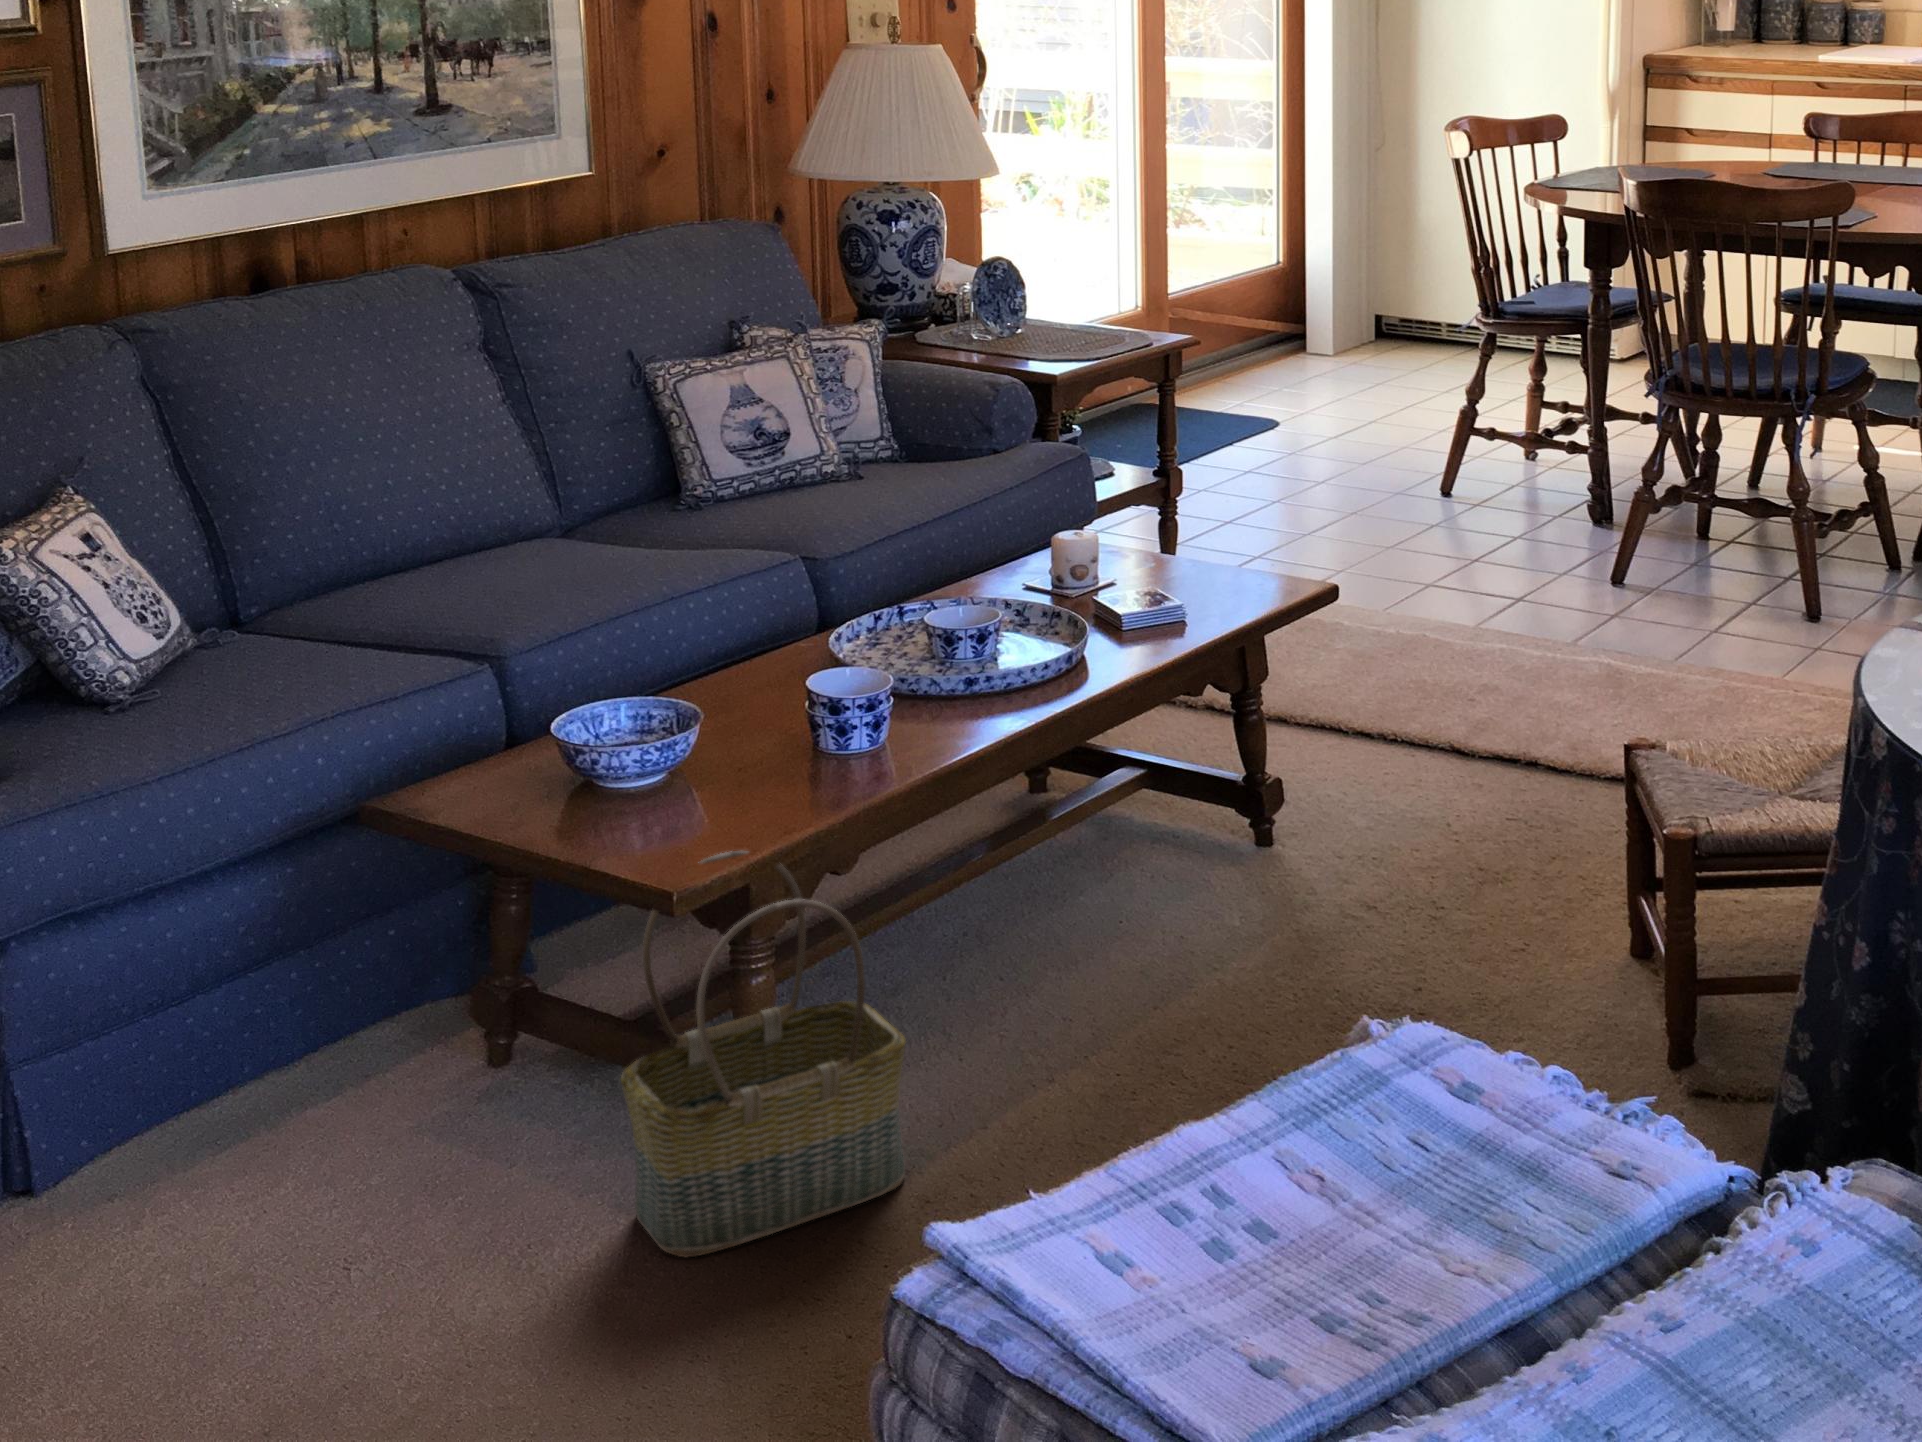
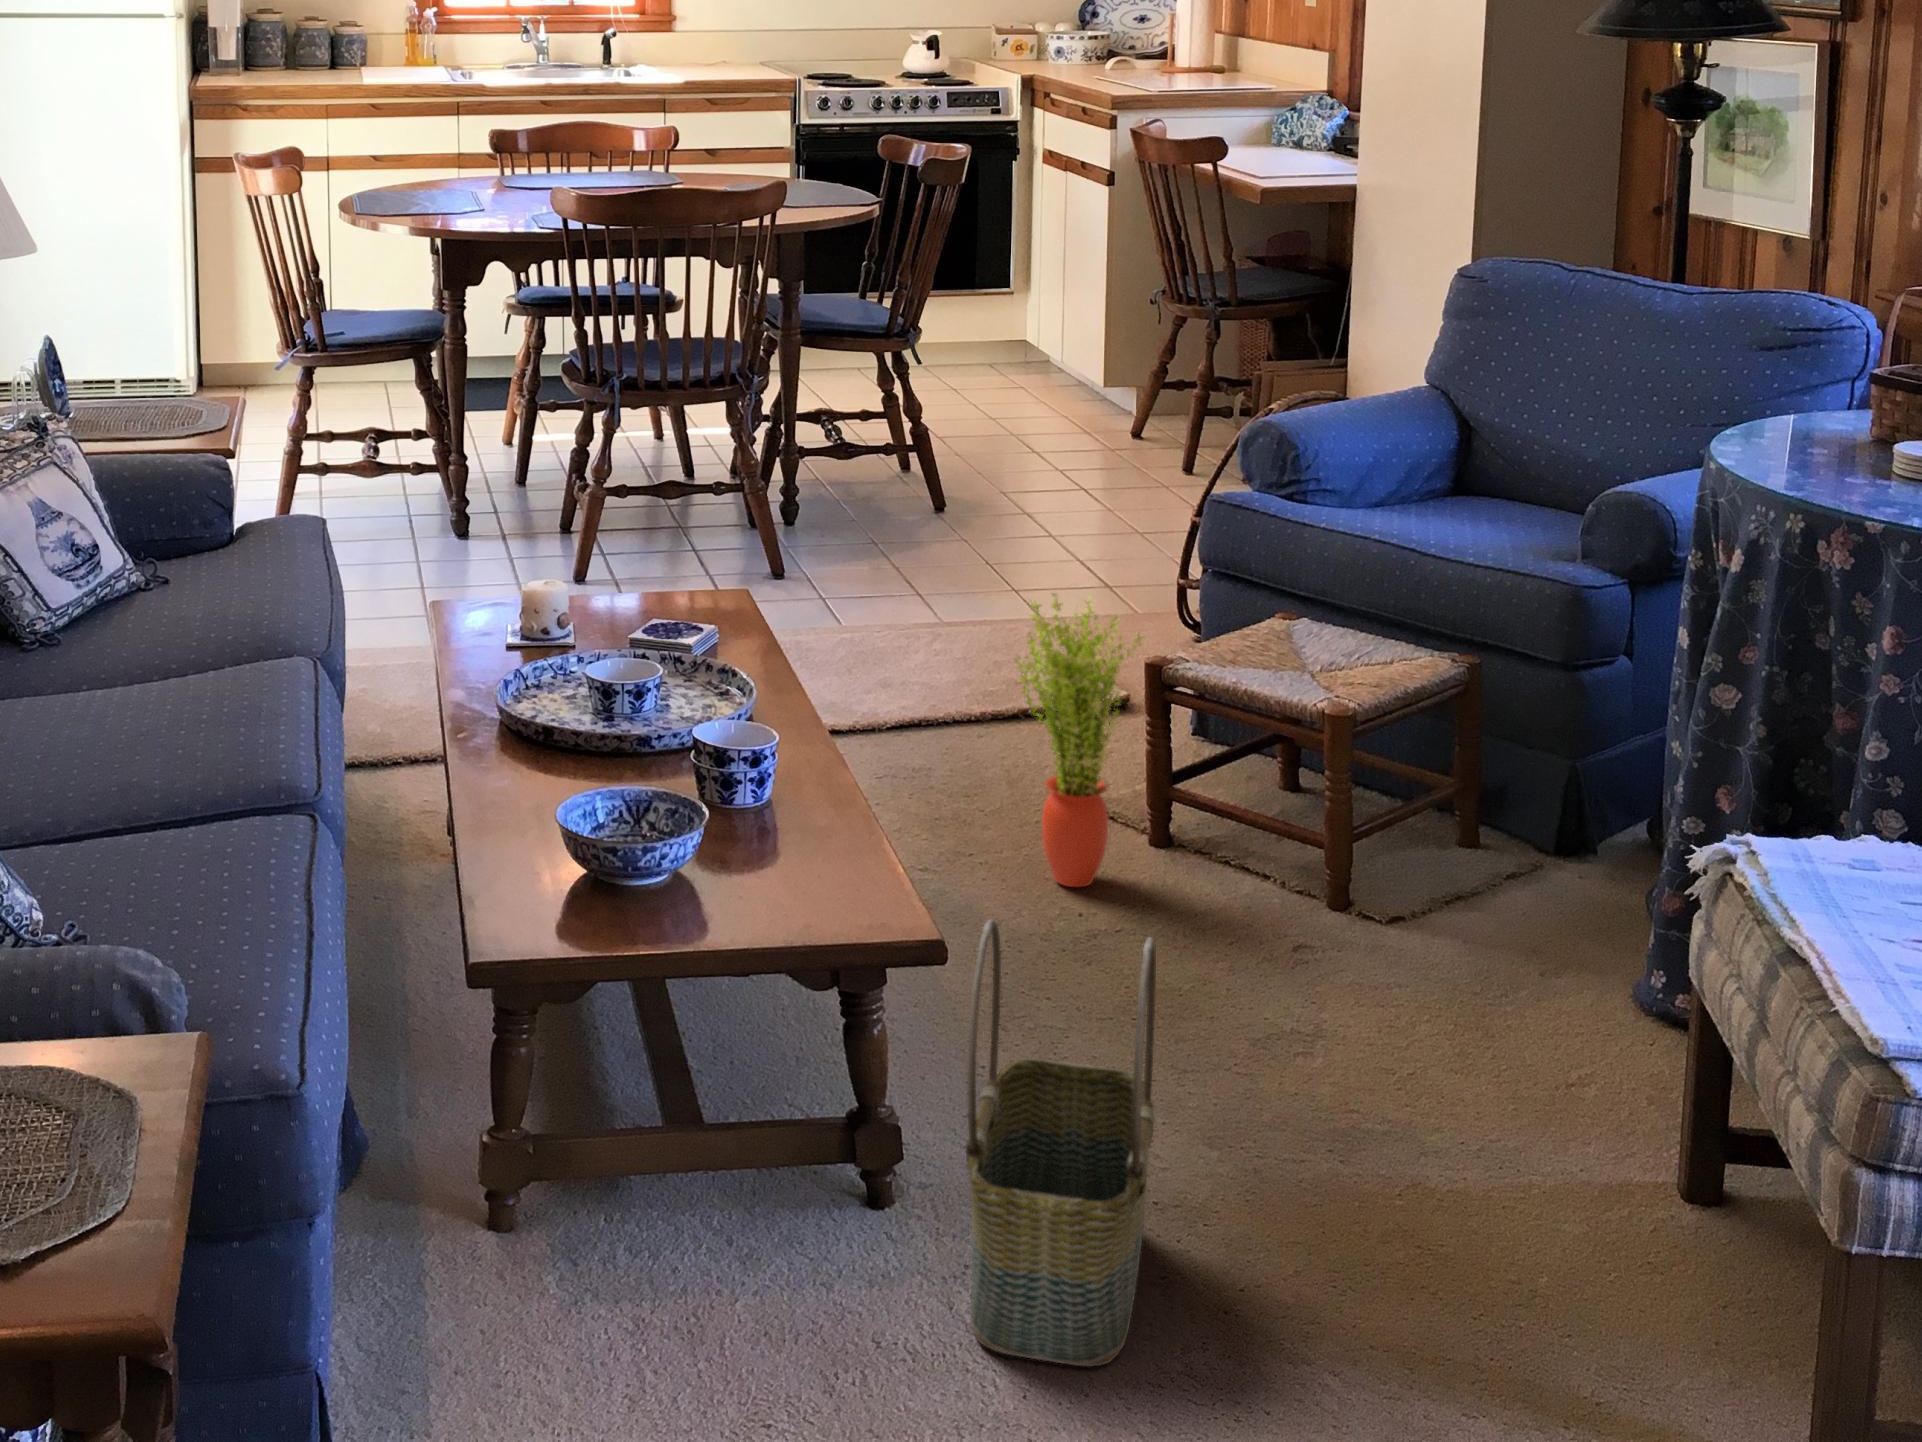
potted plant: none [1364,631,1499,941] -> present [1015,594,1143,887]

